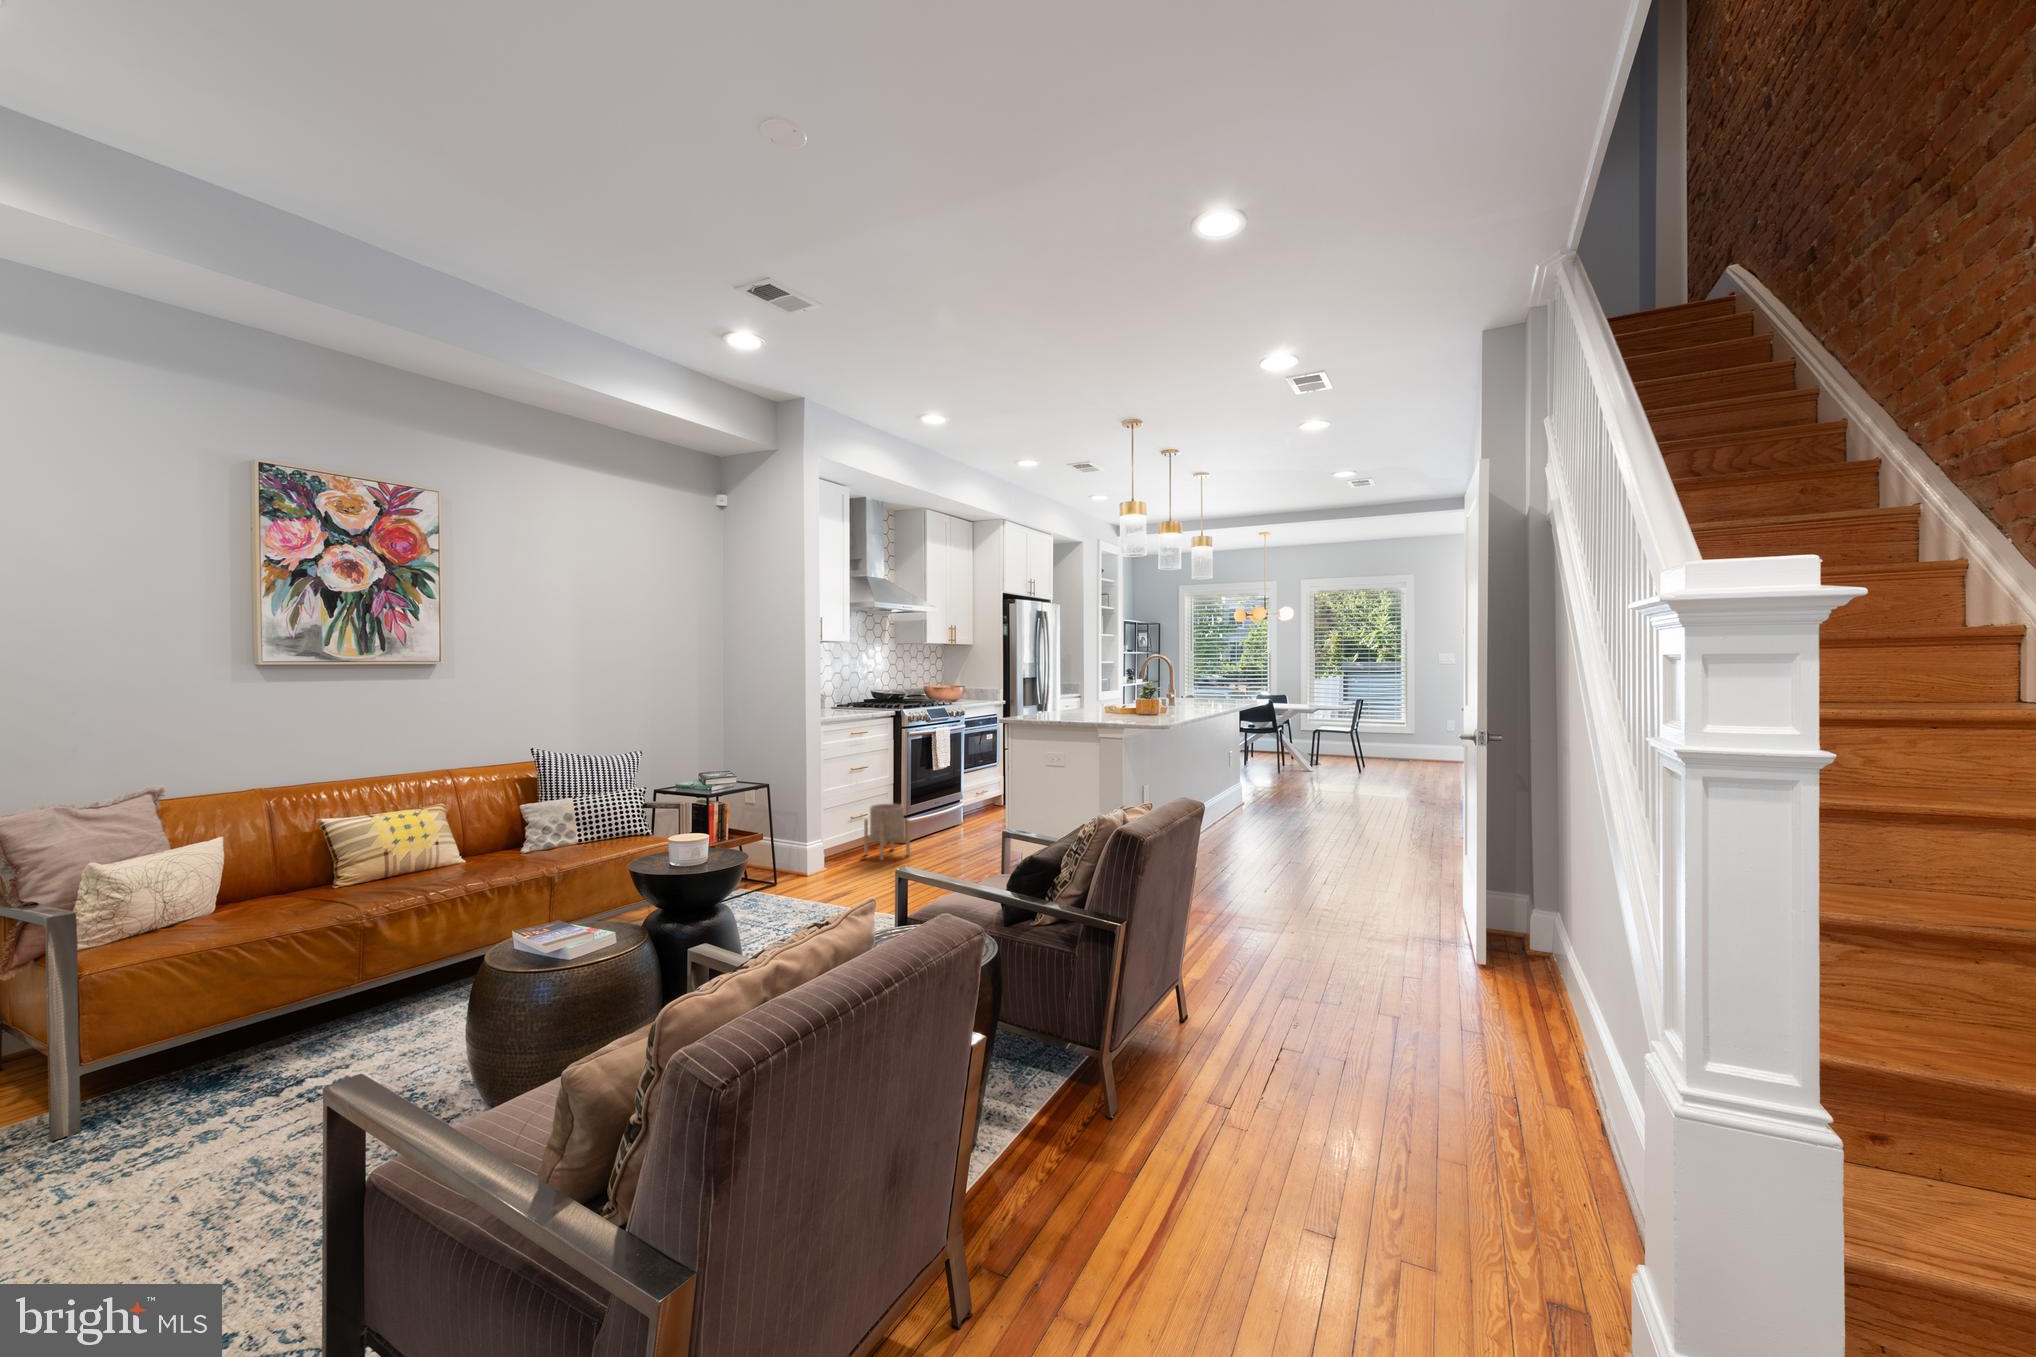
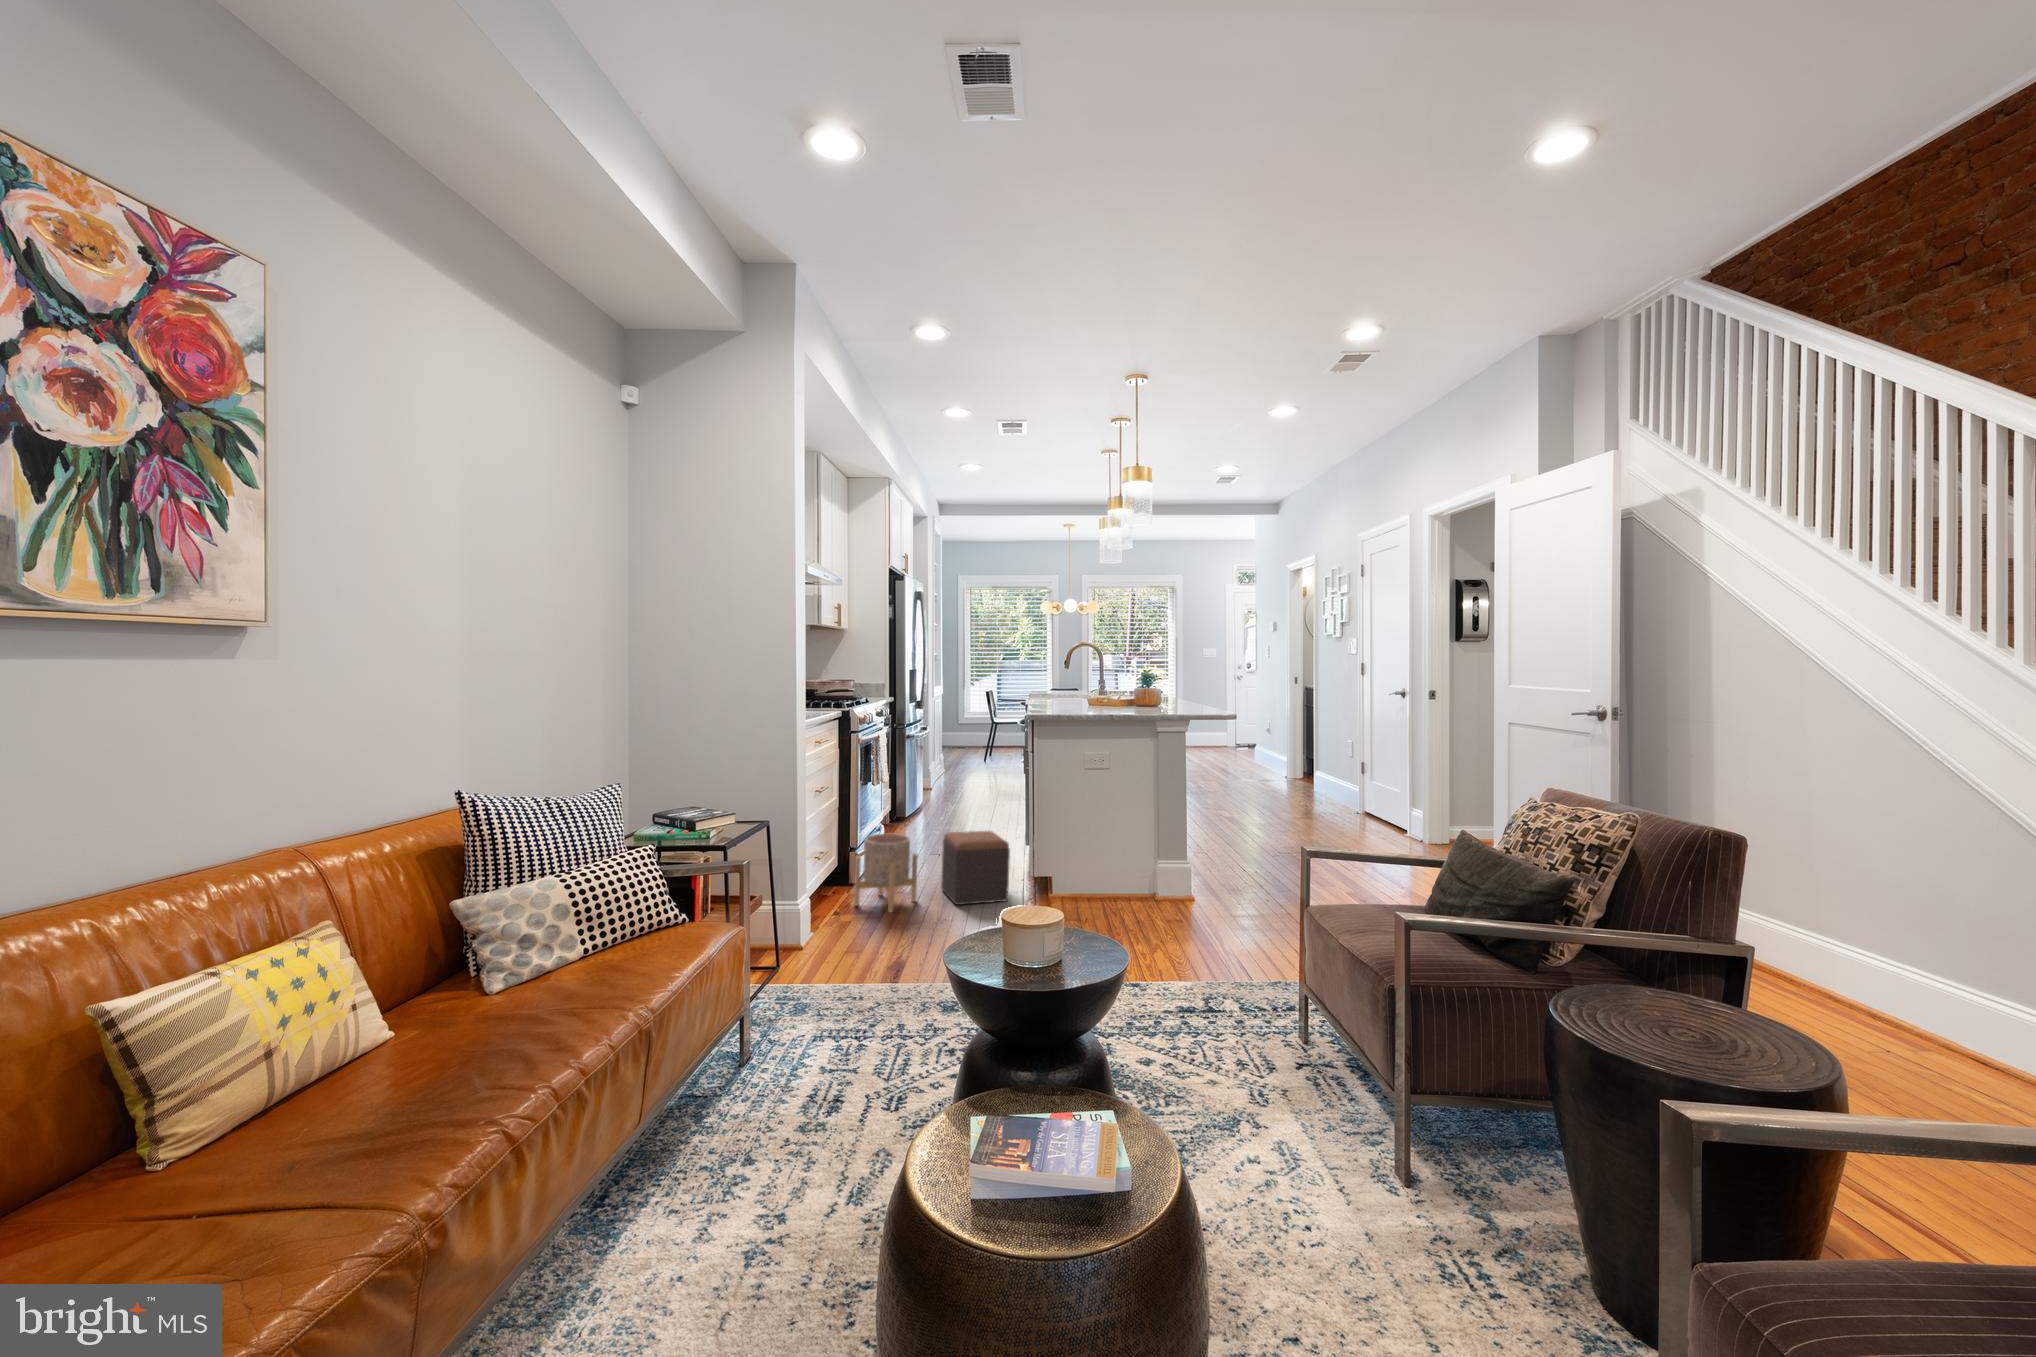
footstool: none [931,805,978,860] -> present [941,831,1010,905]

